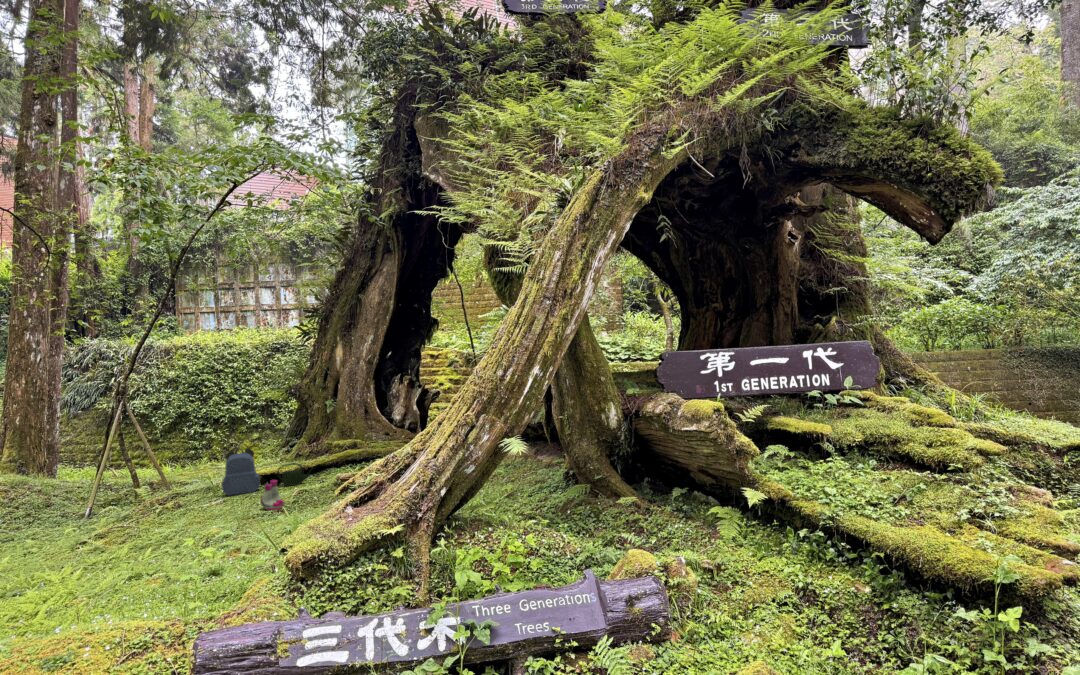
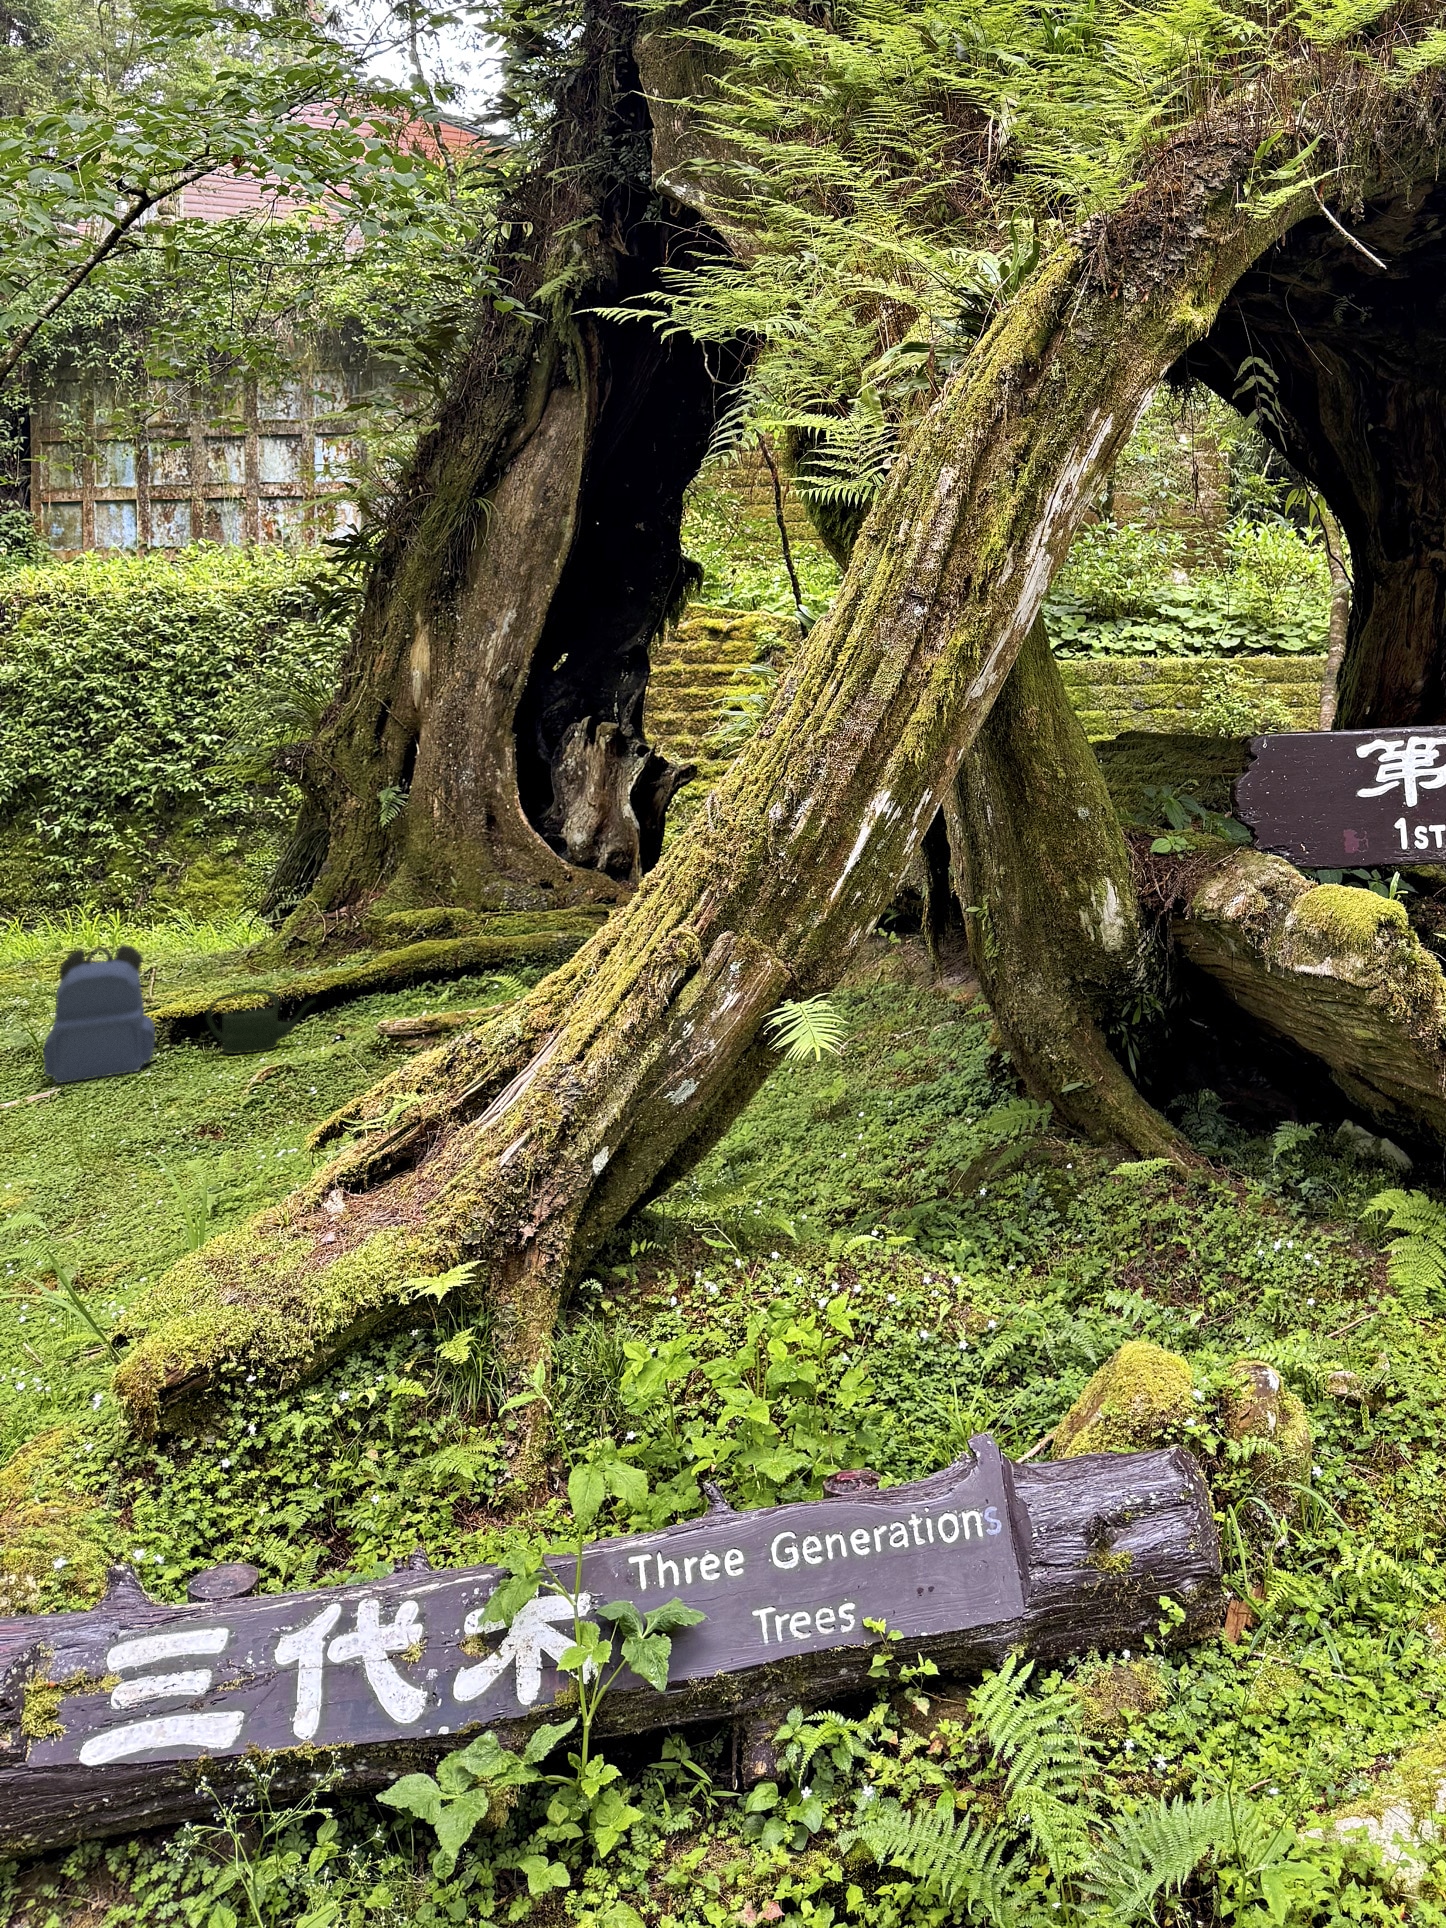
boots: present [260,480,284,510] -> none [138,1048,209,1140]

